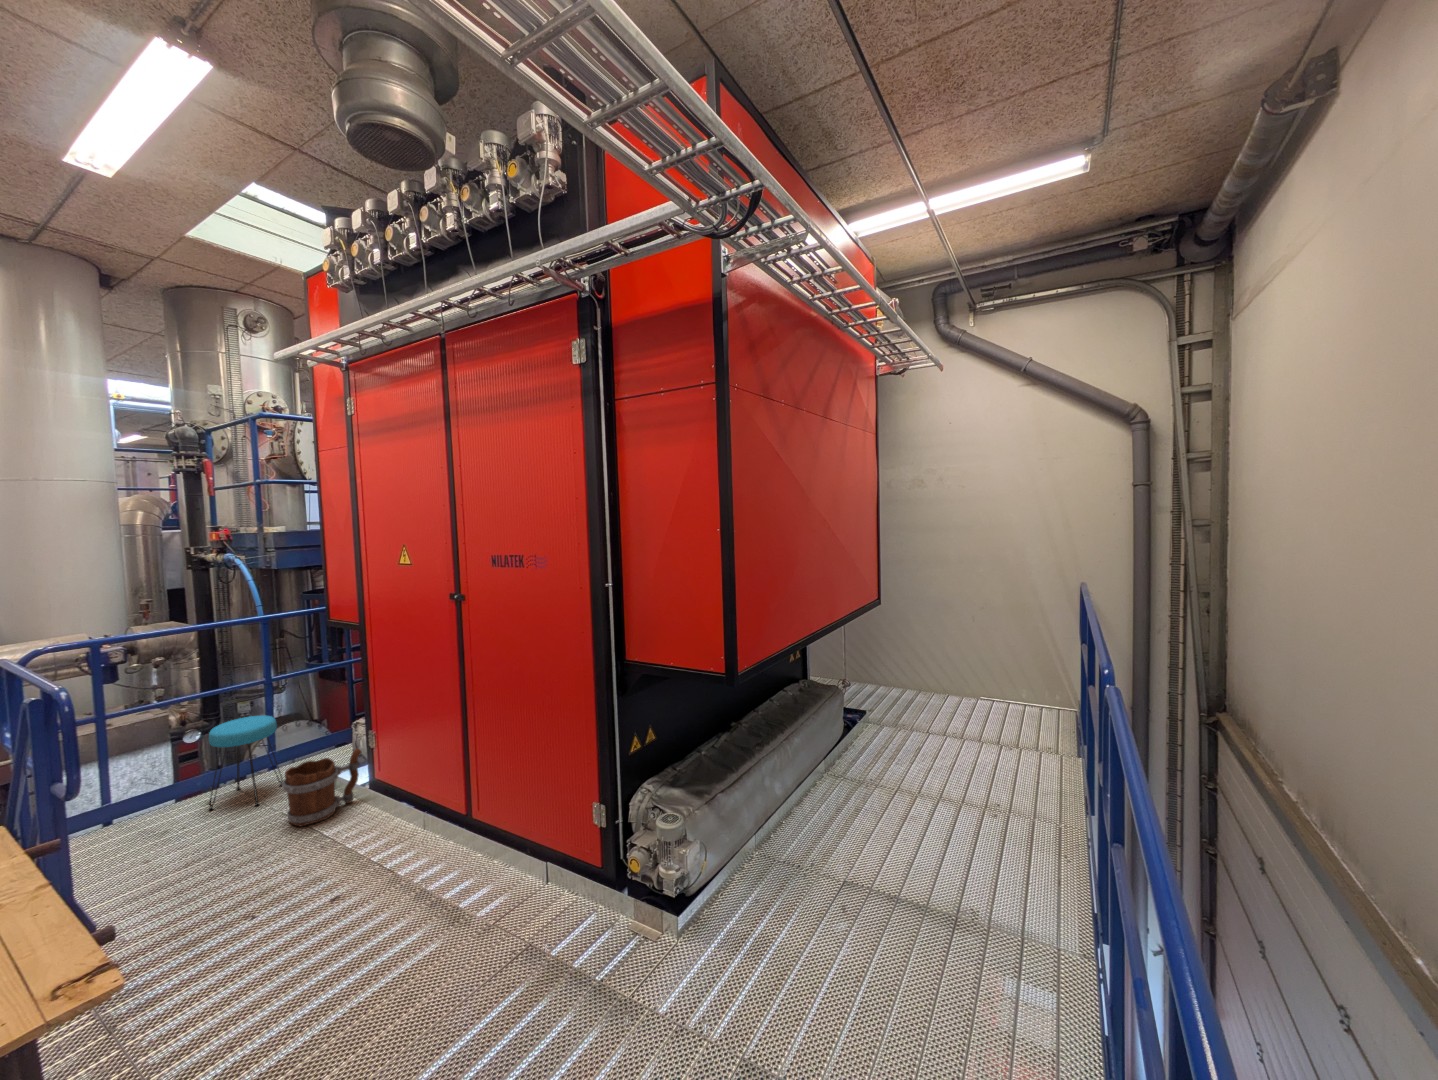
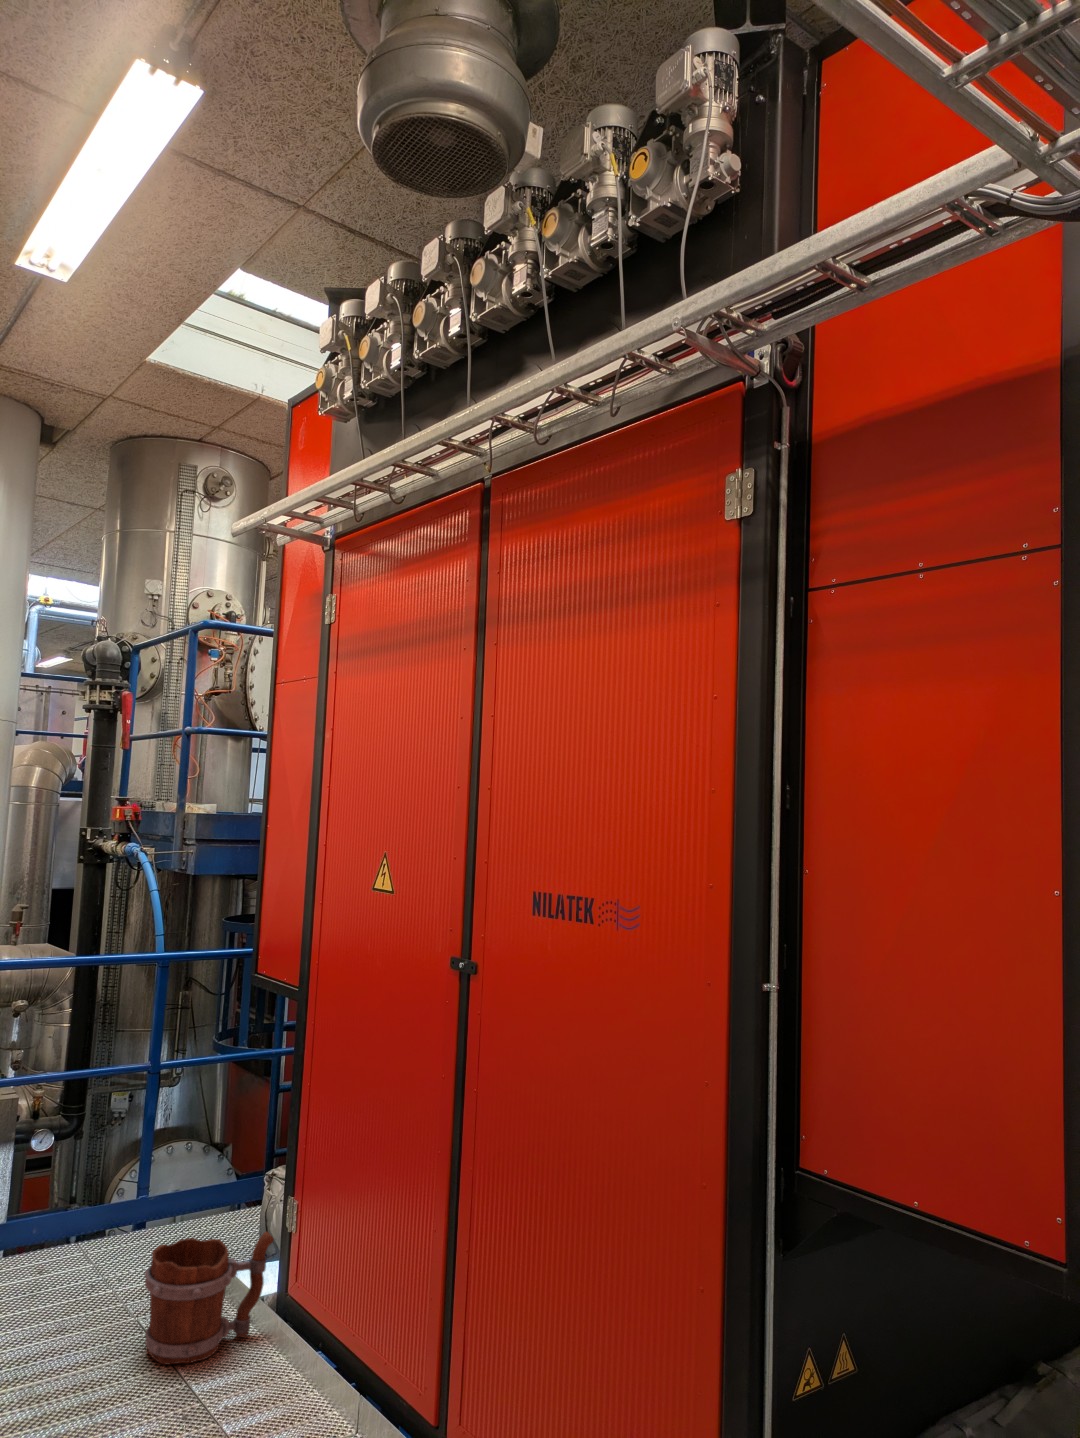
stool: present [209,715,283,810] -> none [39,1133,154,1301]

